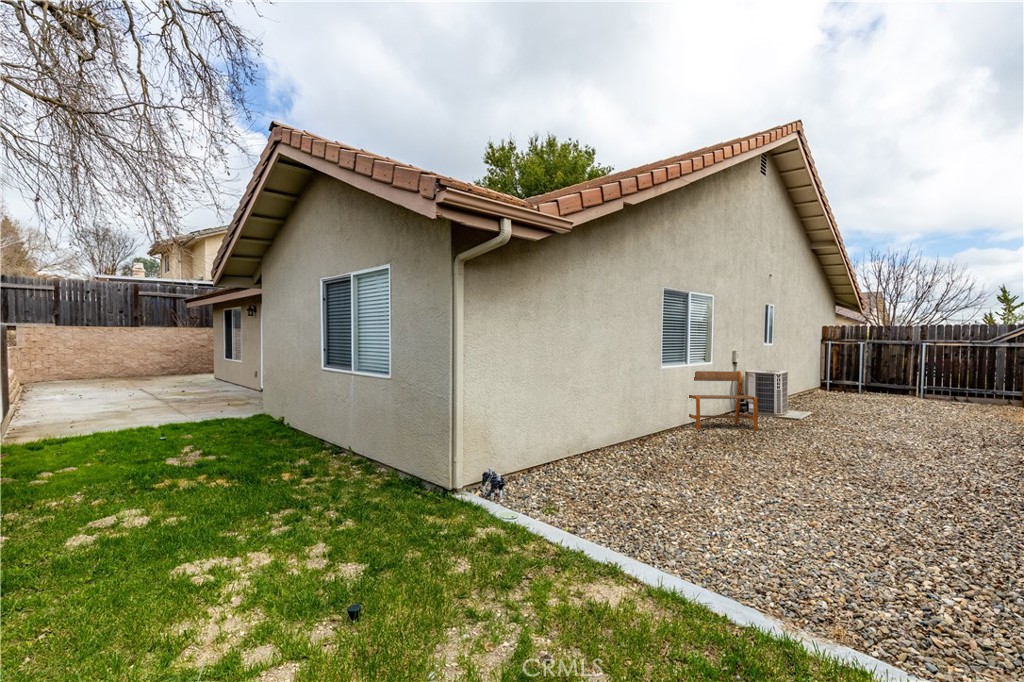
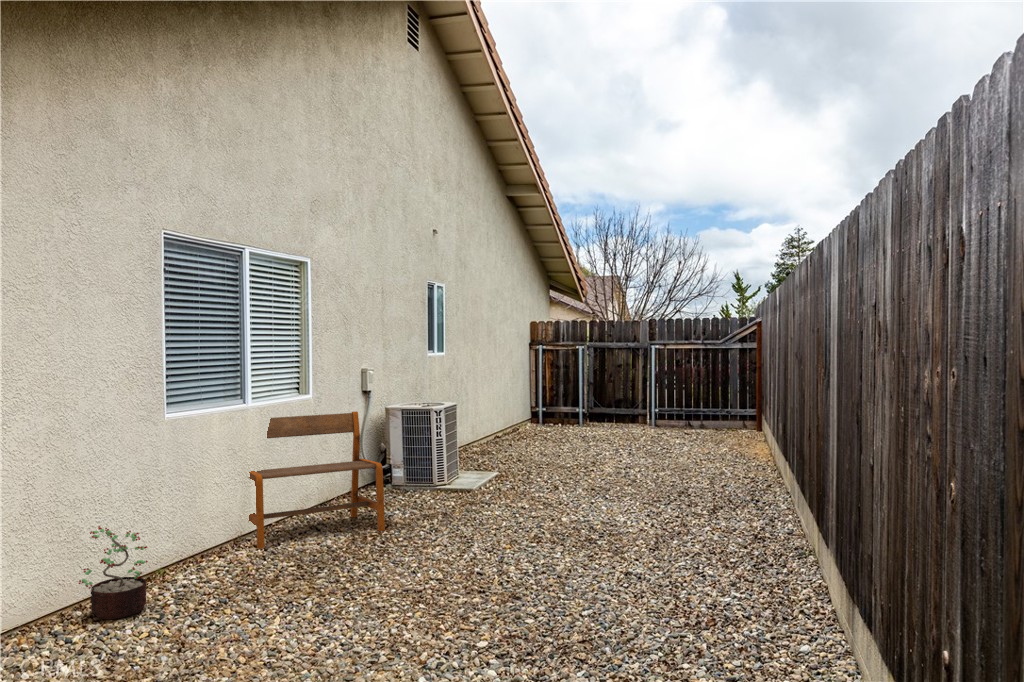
decorative plant: none [645,407,670,444] -> present [79,526,148,619]

